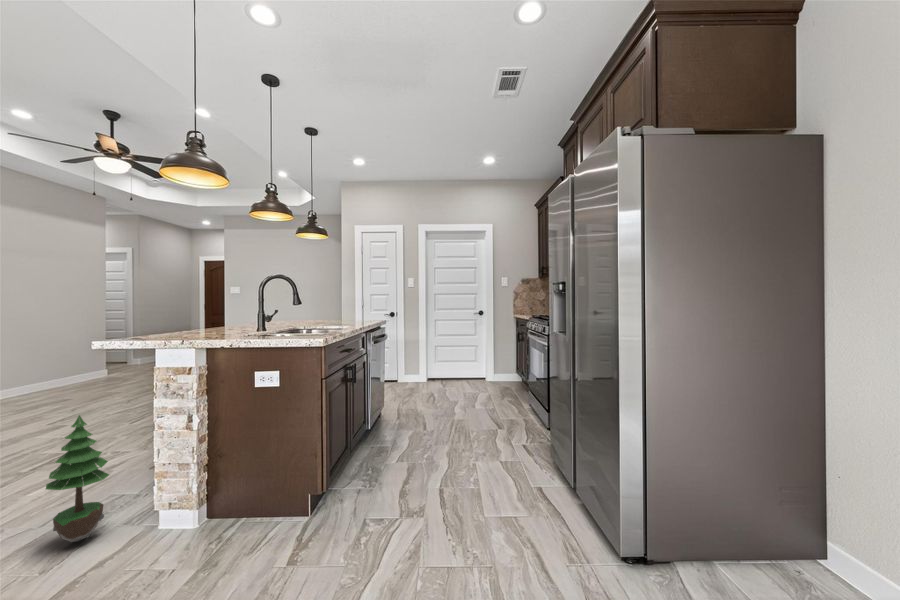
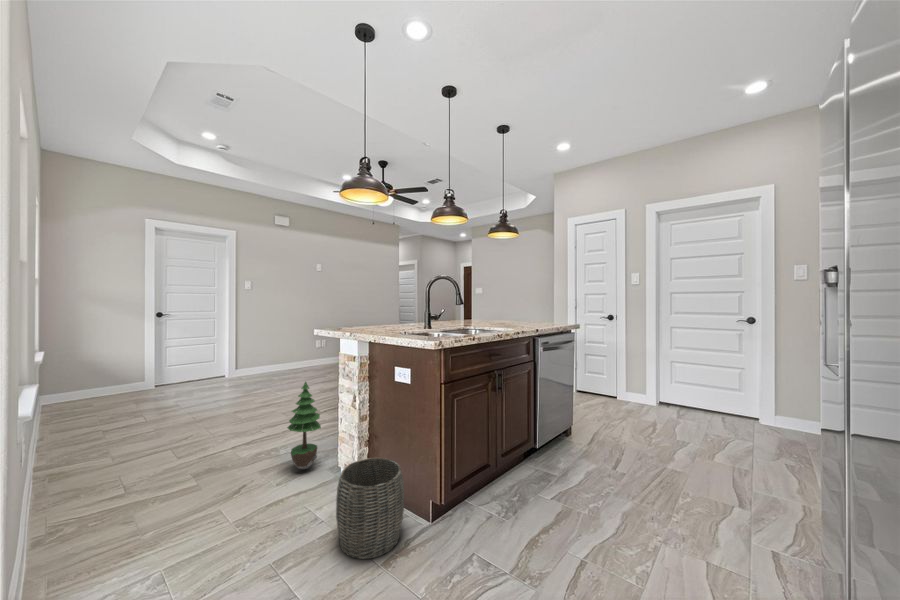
woven basket: none [213,468,294,576] -> present [336,458,404,559]

